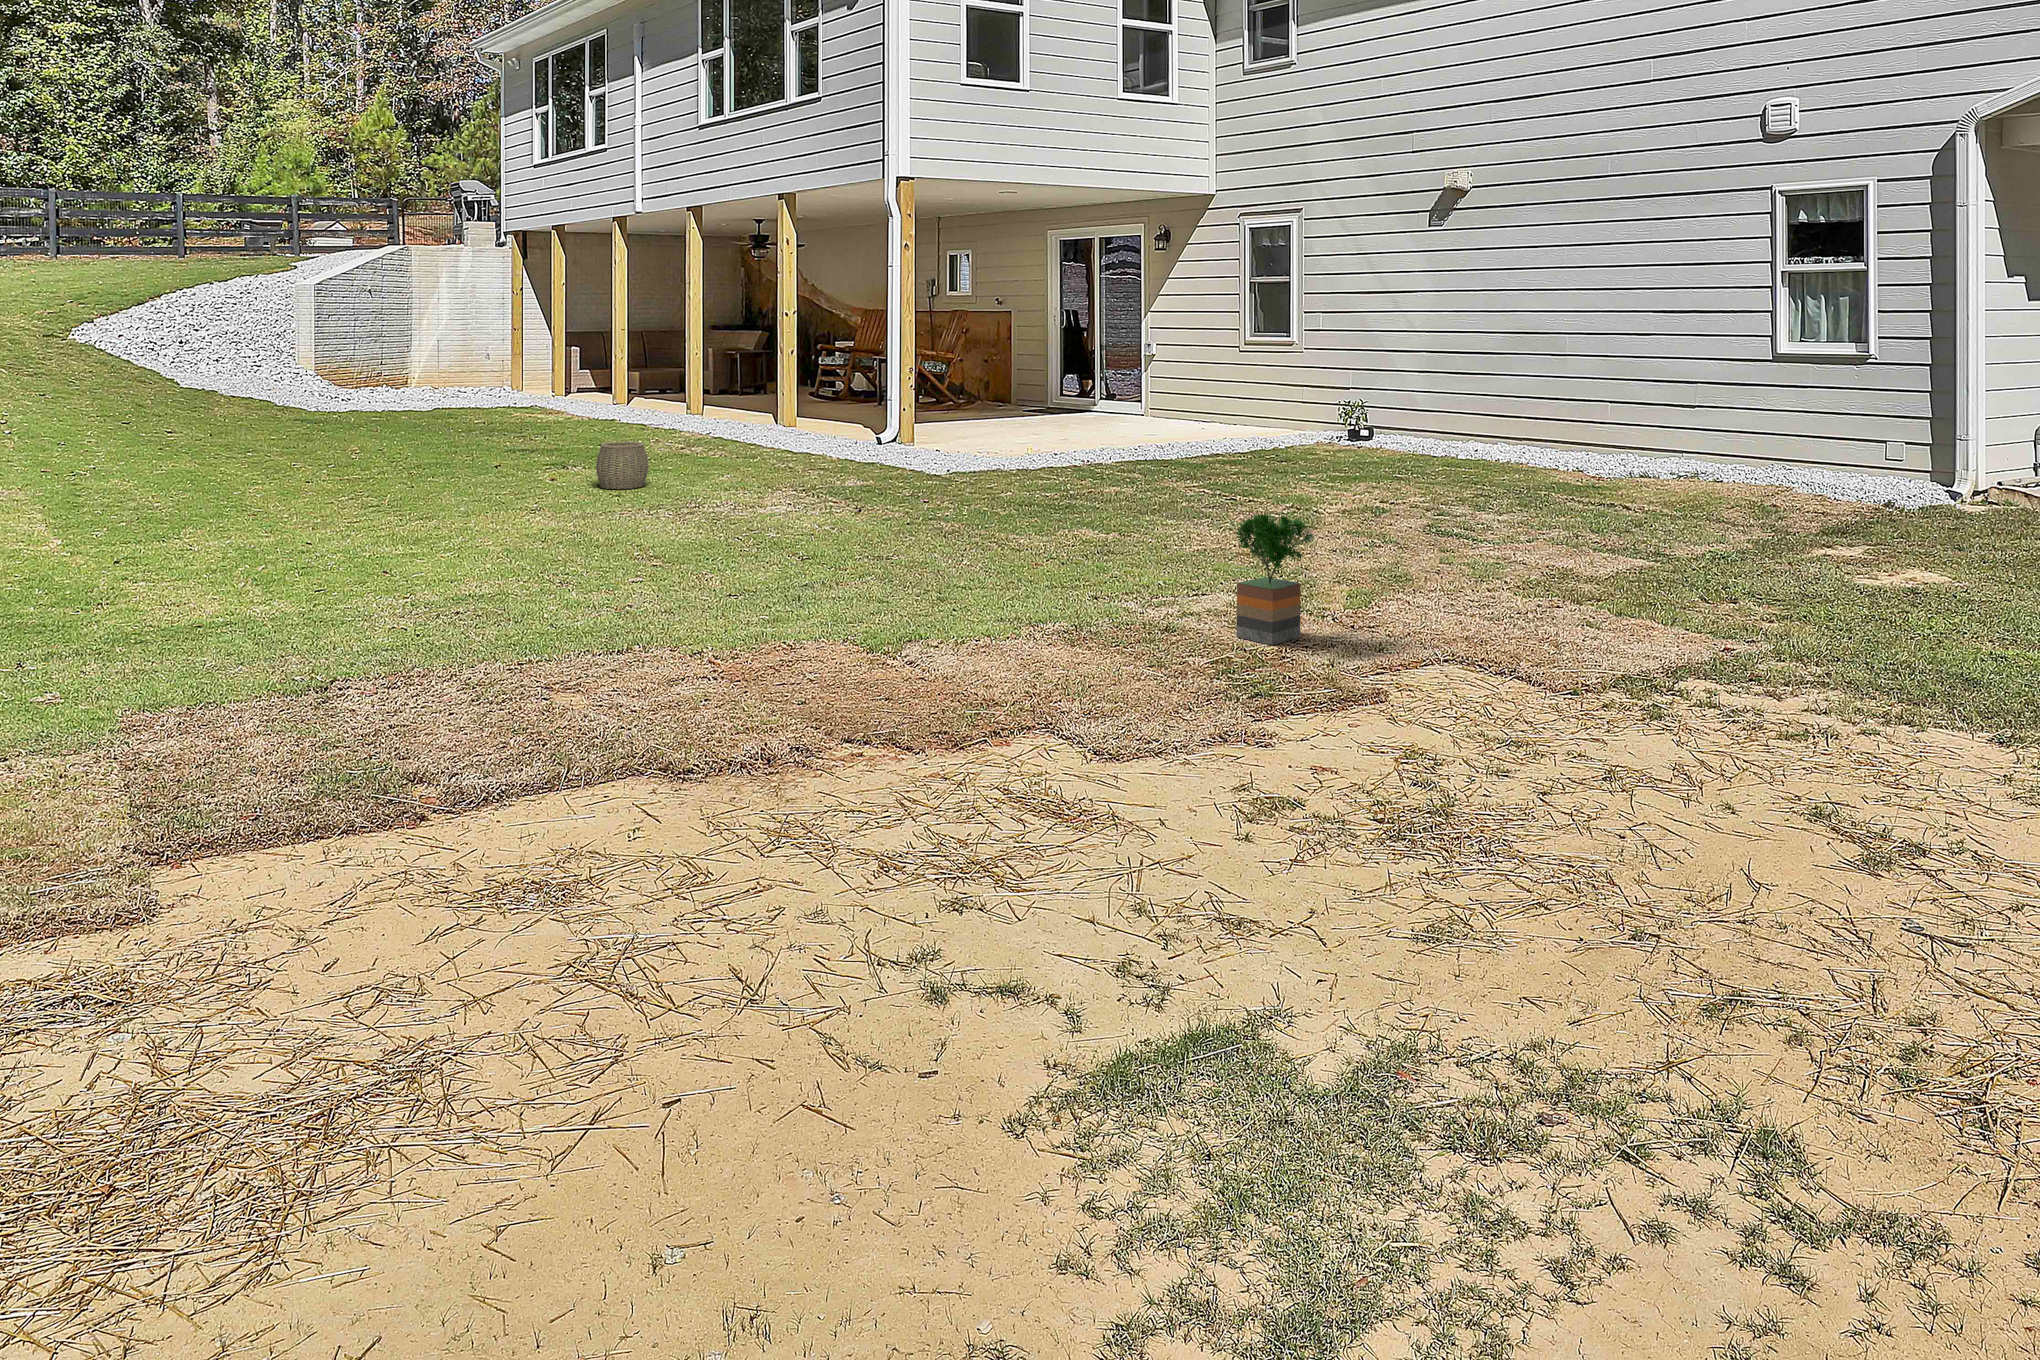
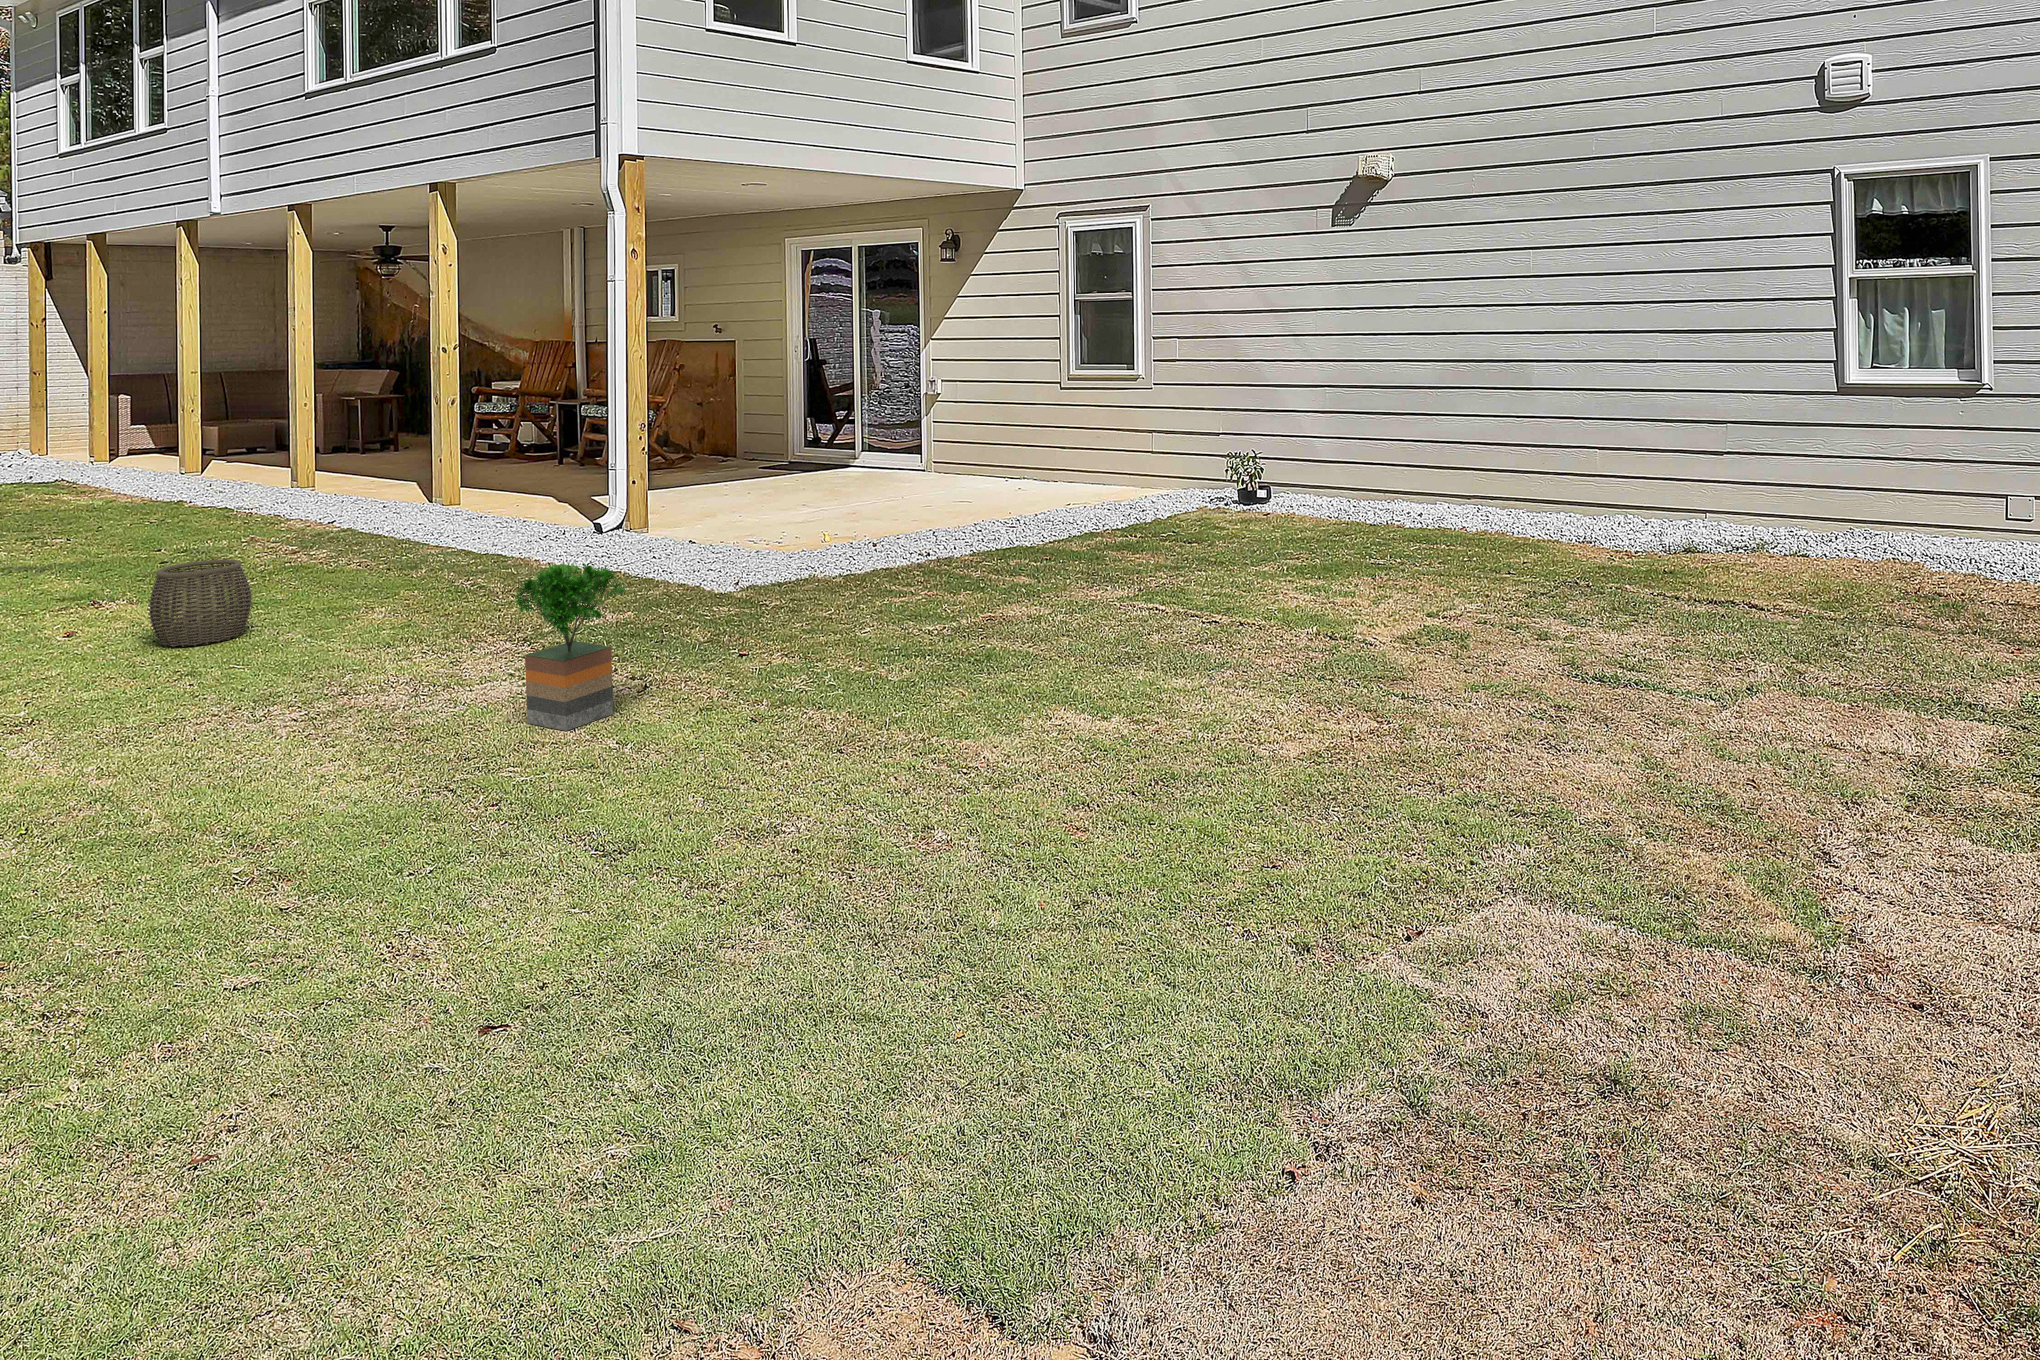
potted tree: present [1236,513,1314,645] -> present [515,563,627,731]

